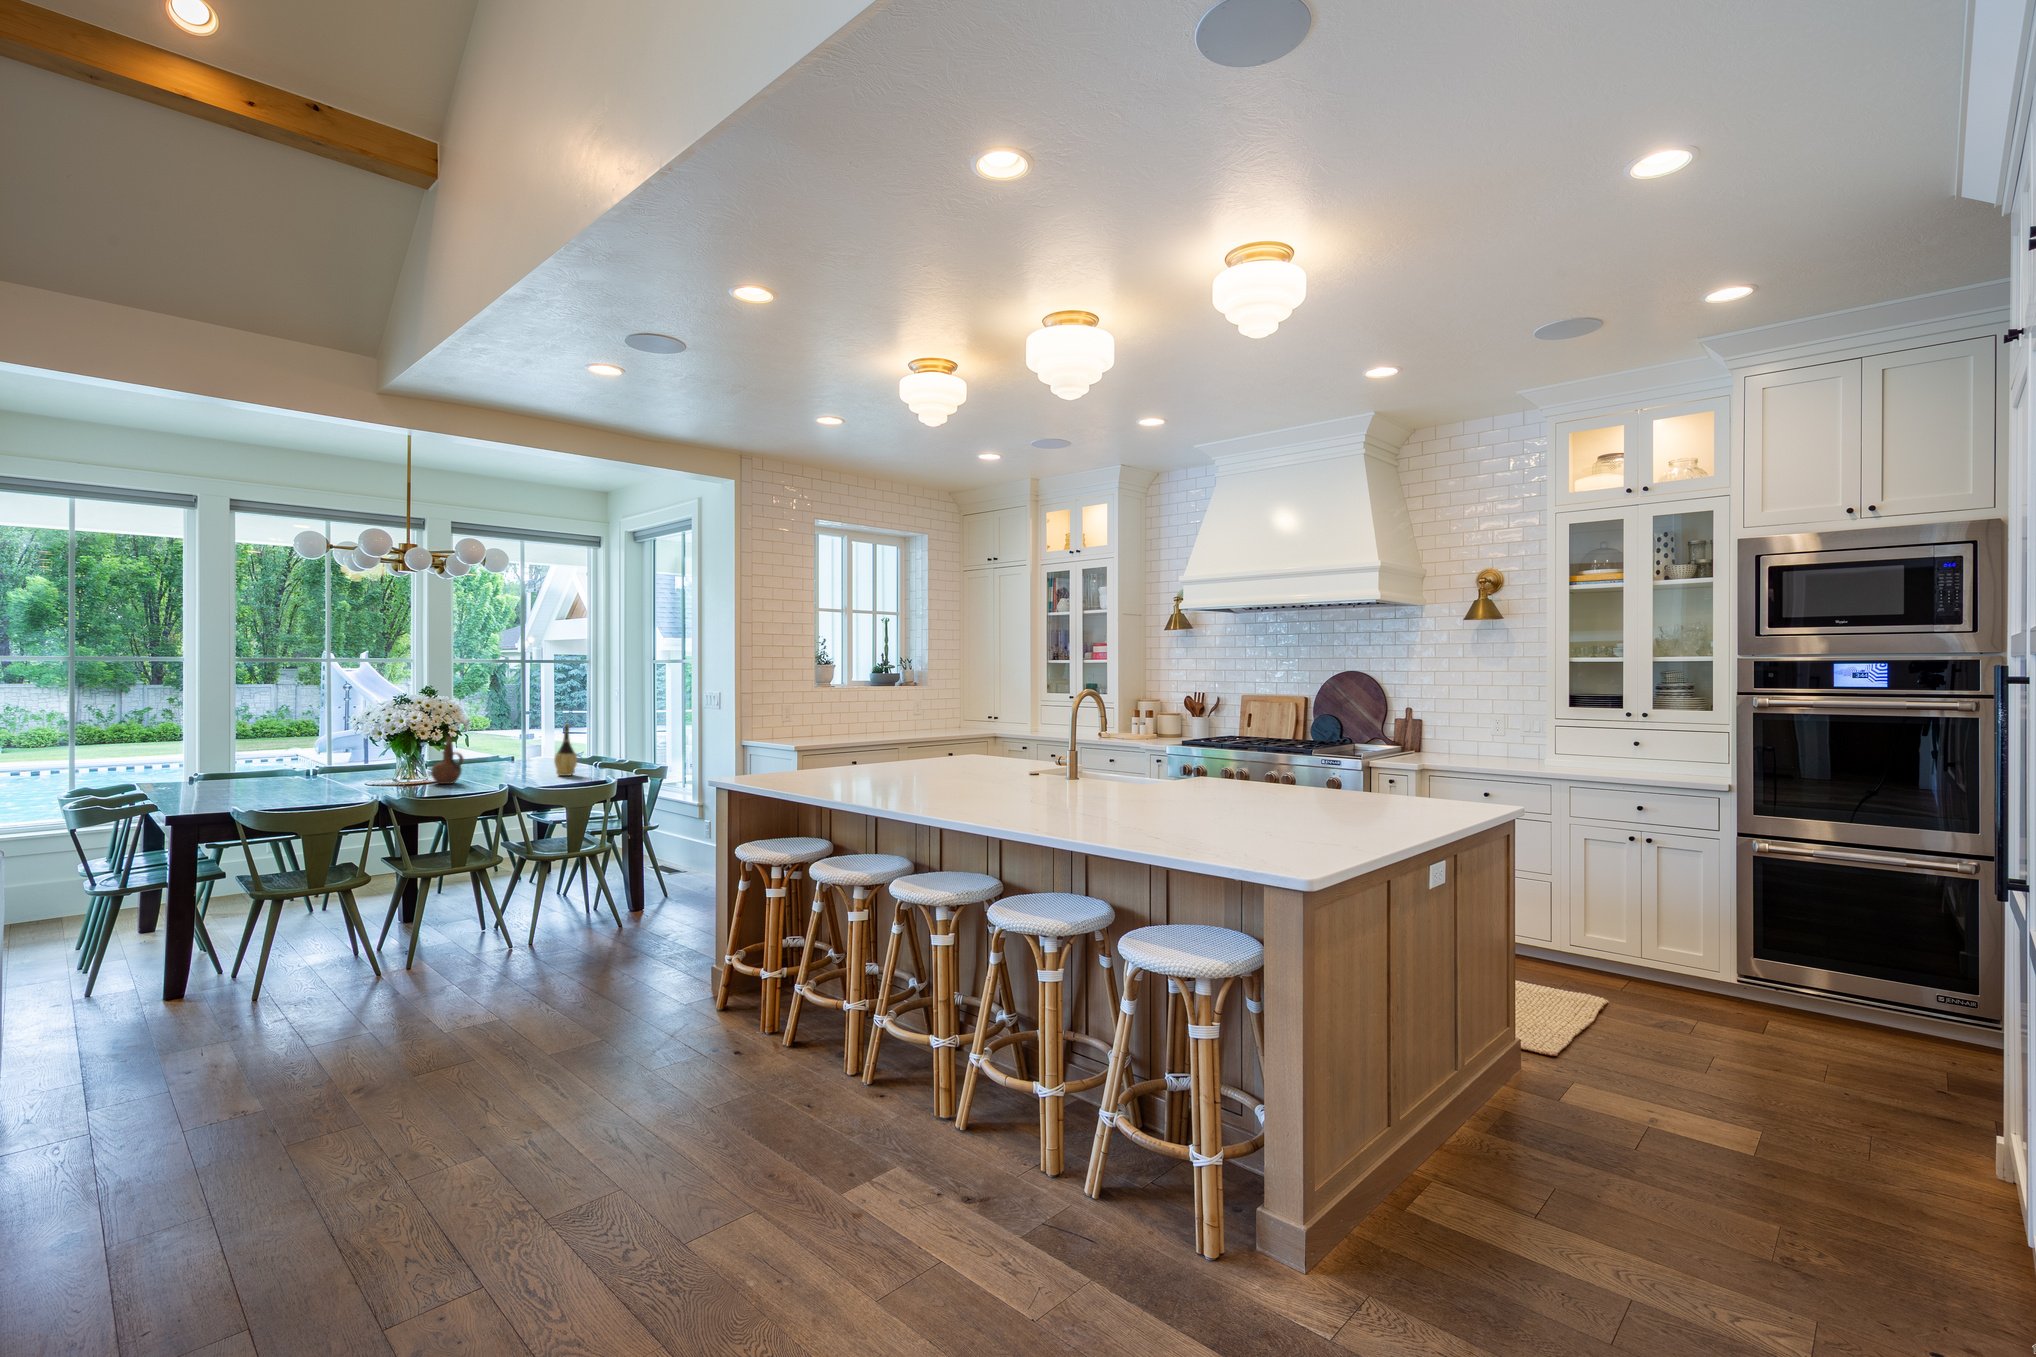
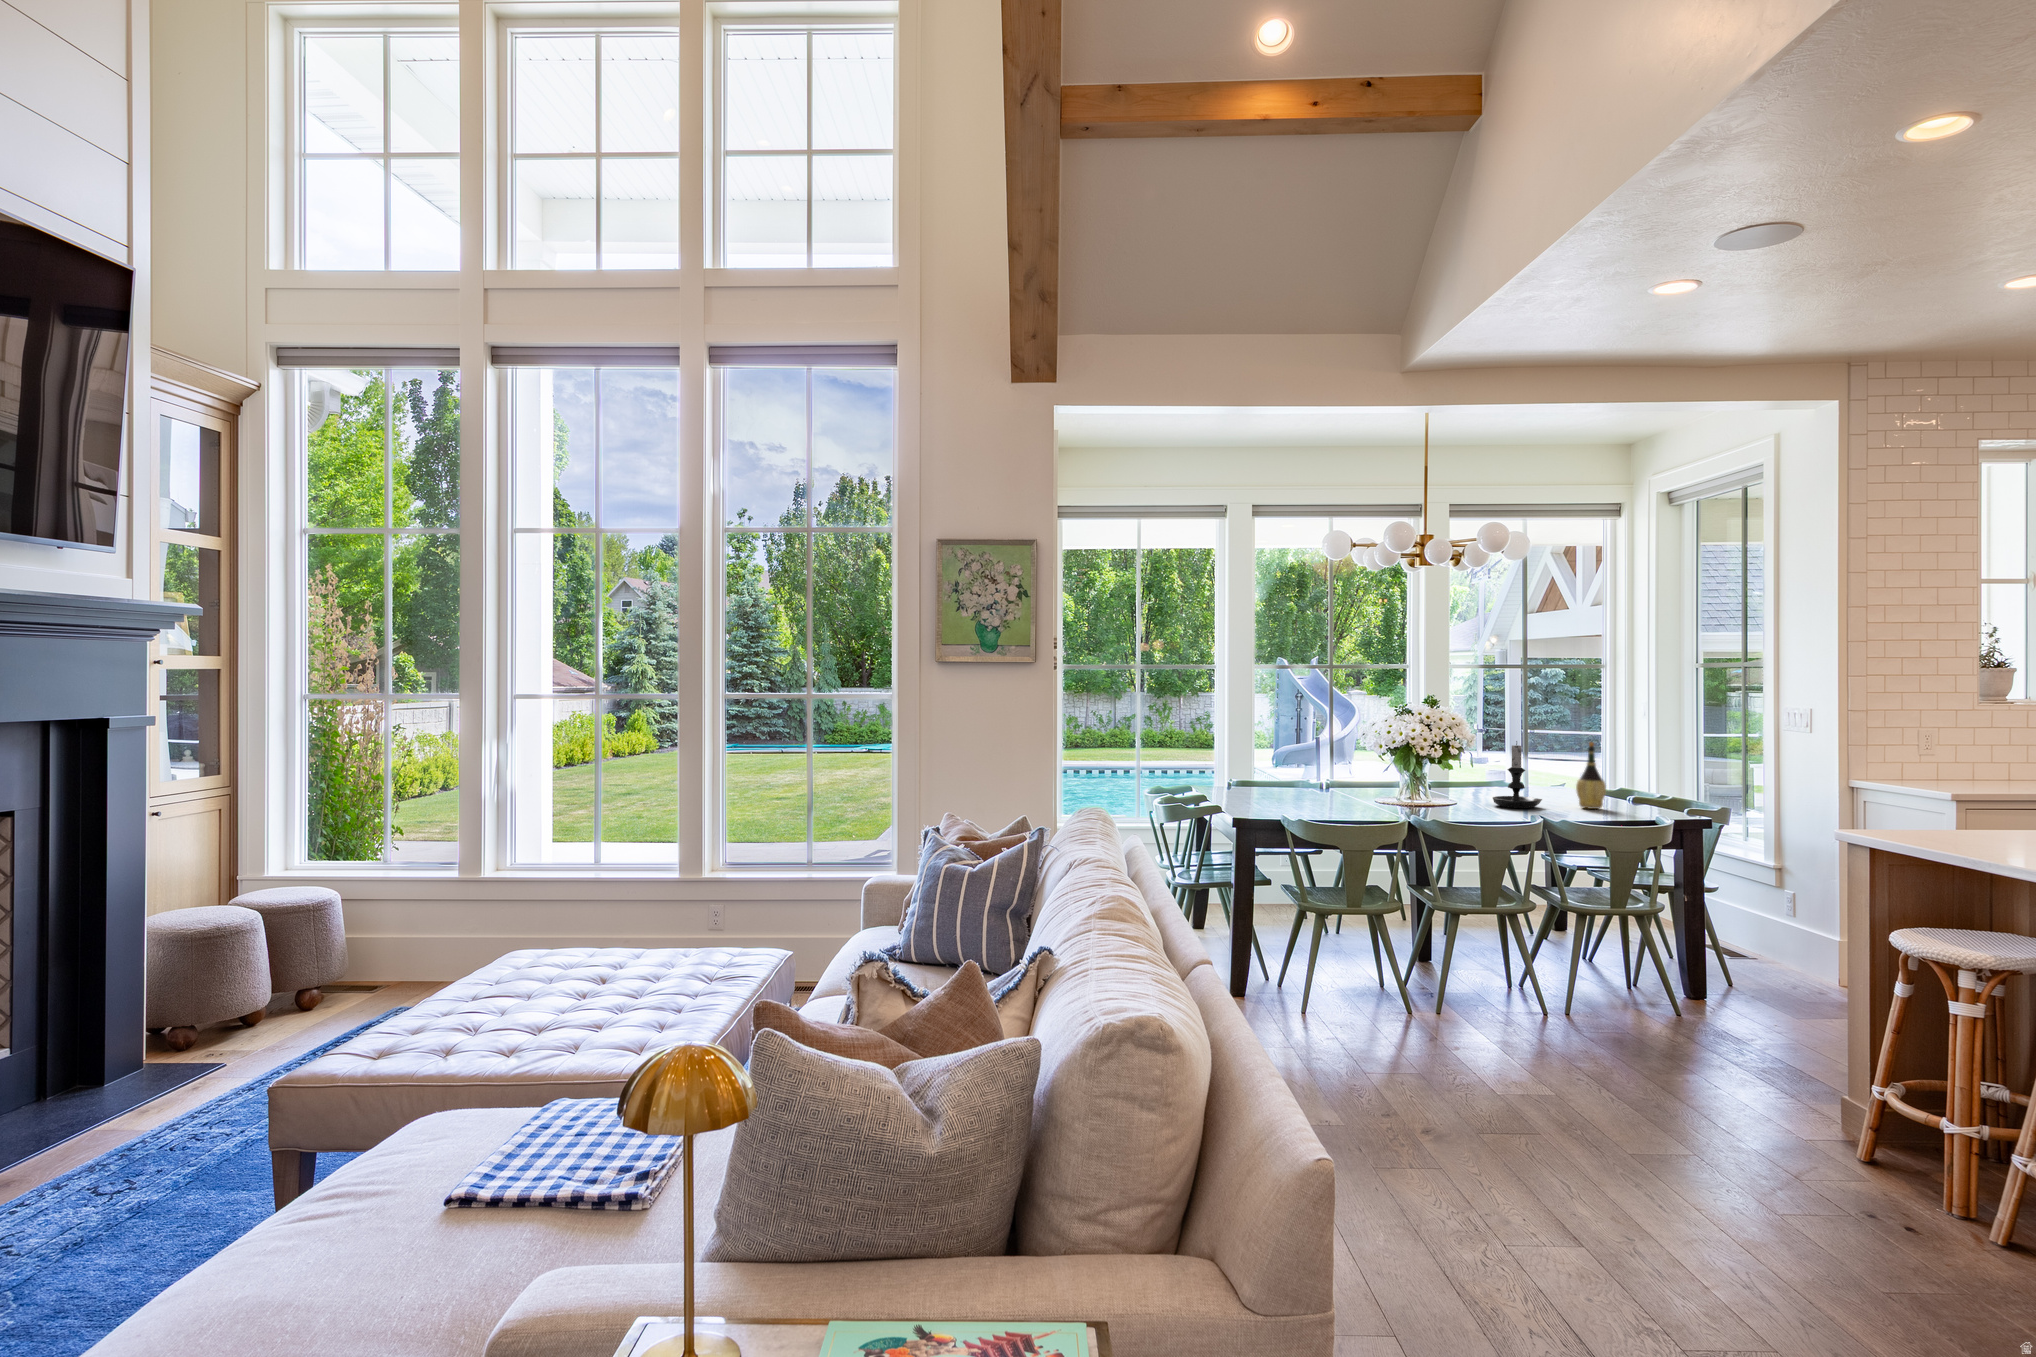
candle holder: none [484,724,526,780] -> present [1493,741,1542,808]
ceramic pitcher: present [431,736,463,784] -> none [1436,752,1471,808]

